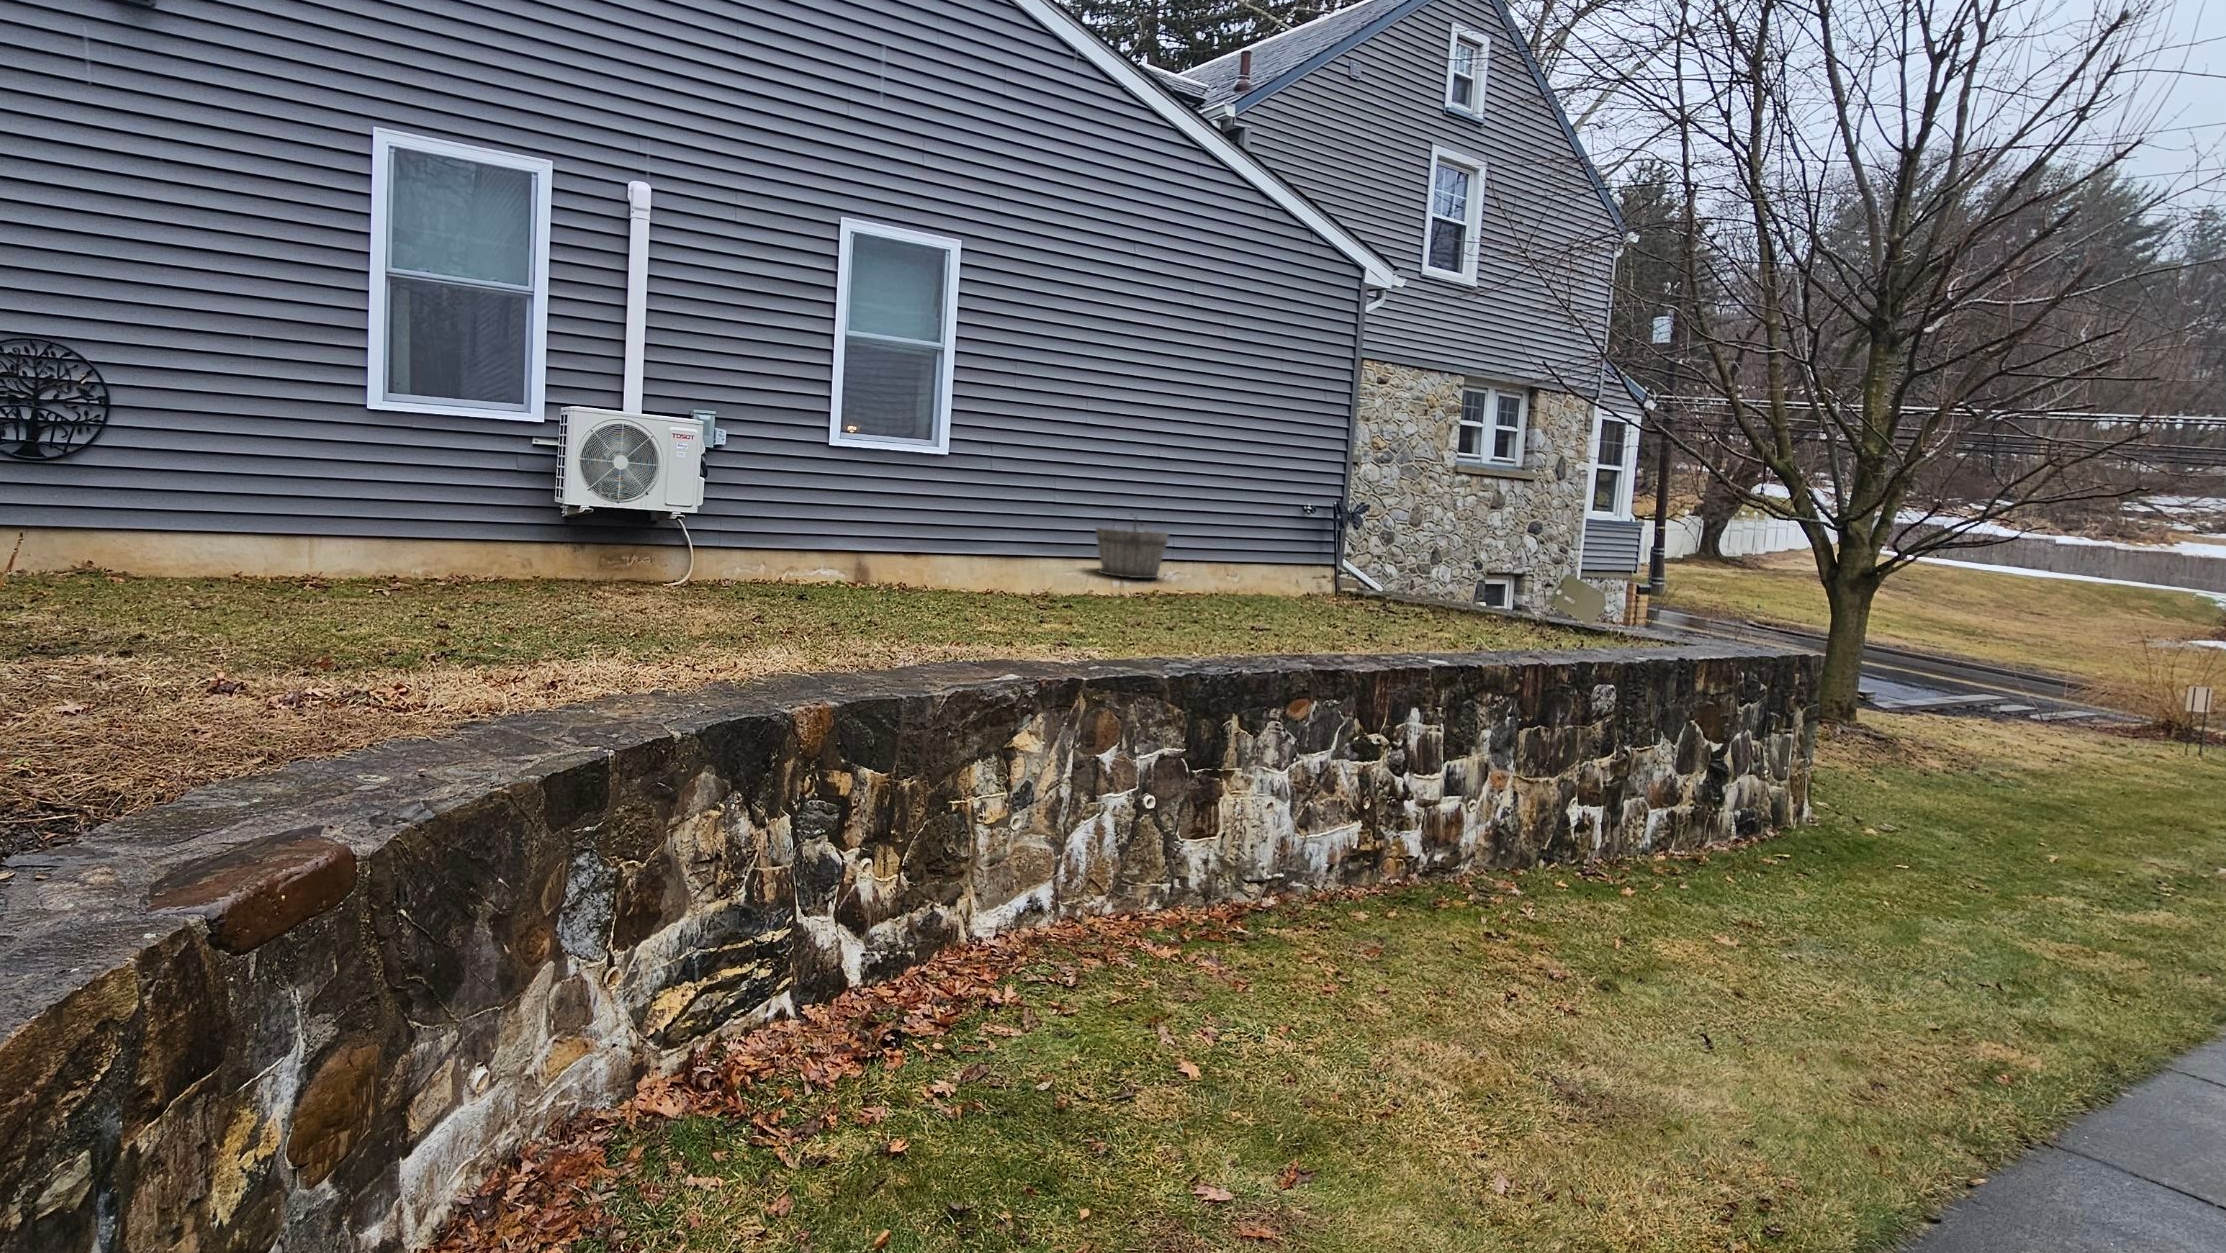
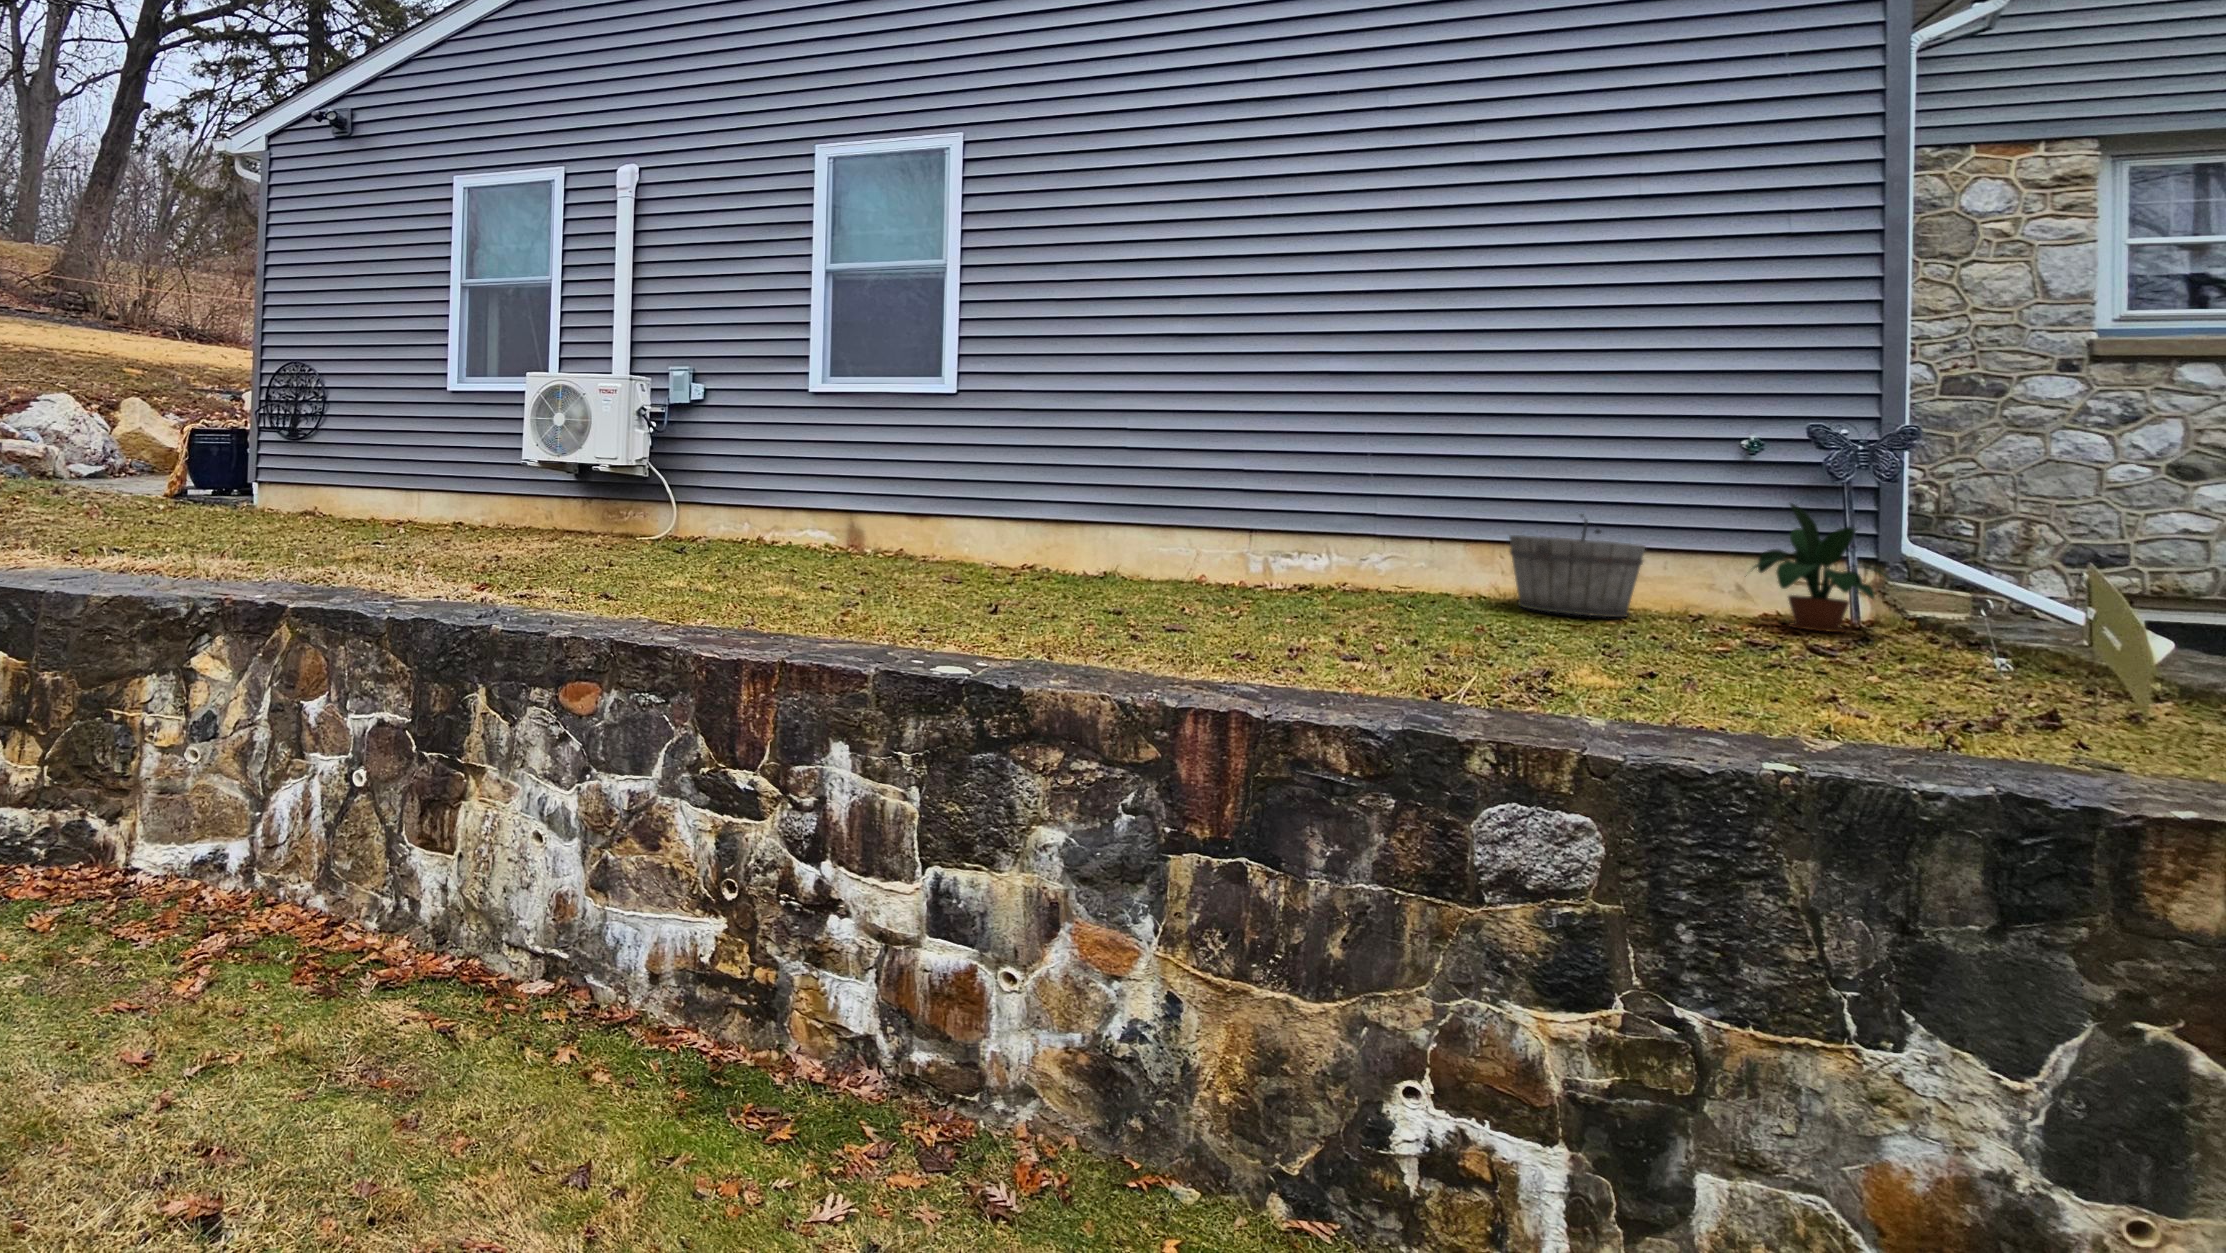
potted plant: none [1187,504,1253,577] -> present [1753,503,1895,632]

